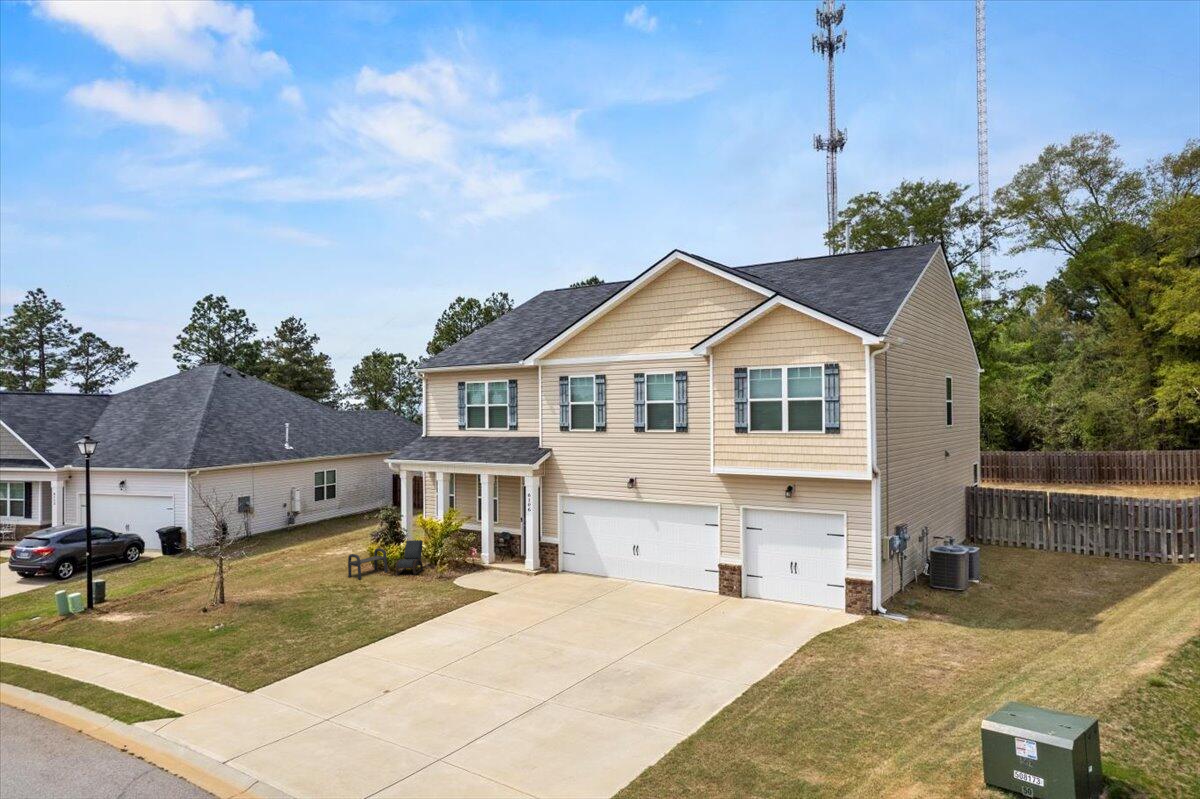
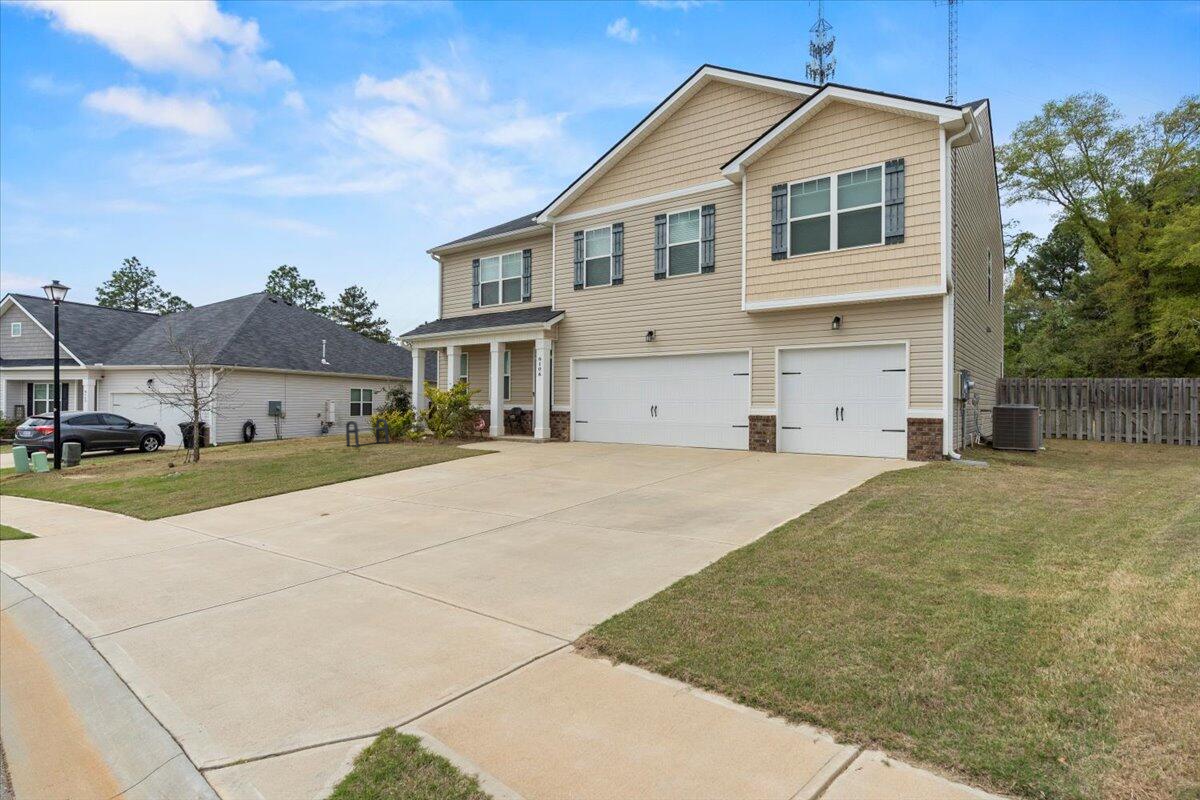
lounge chair: present [396,540,423,575] -> none [396,410,427,444]

